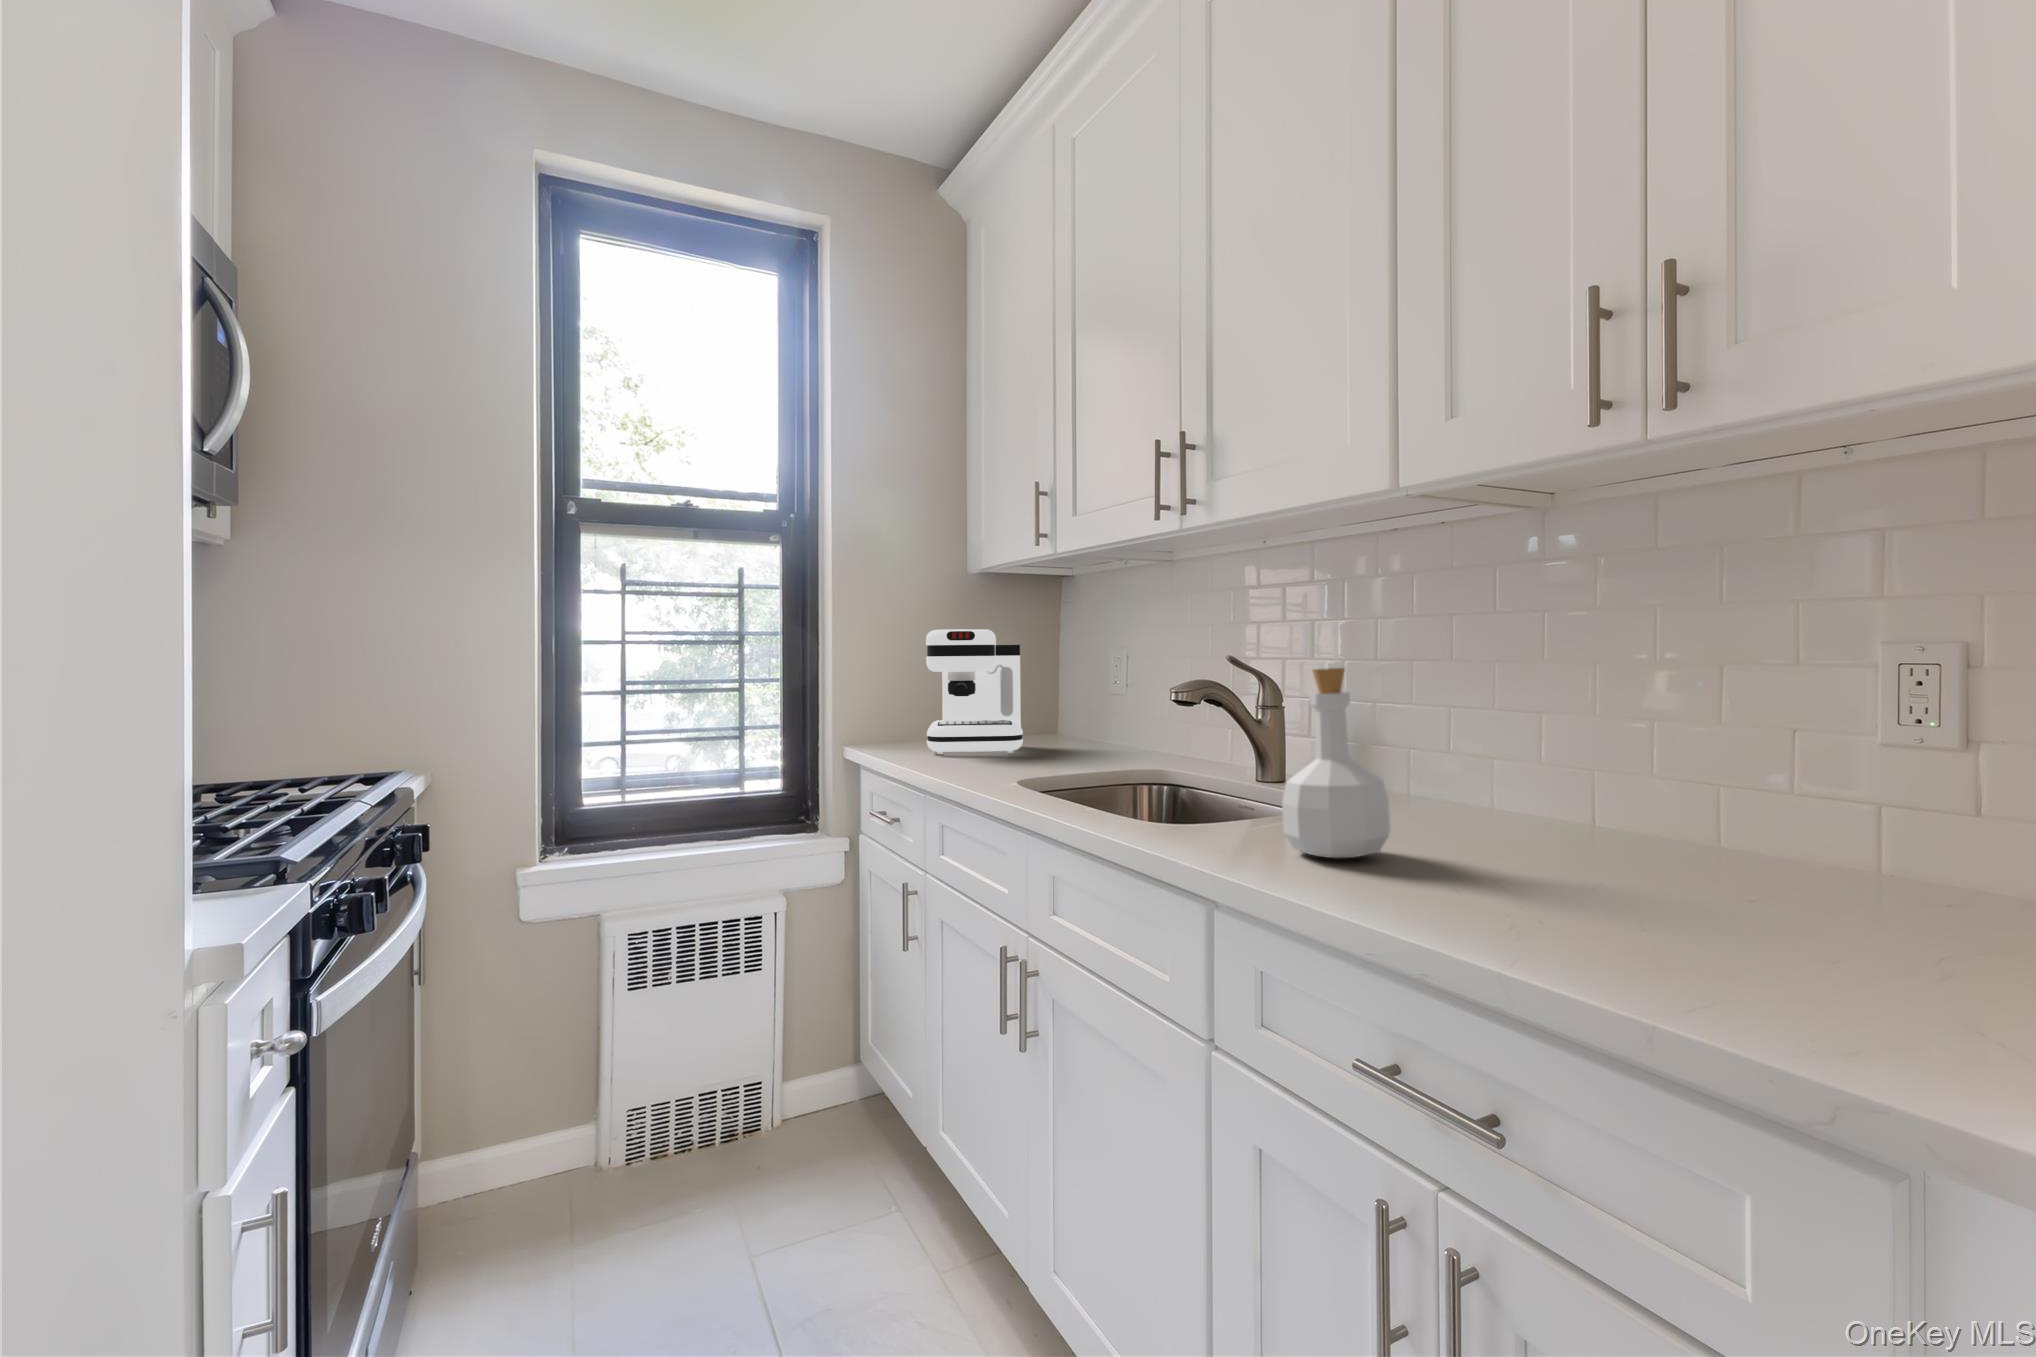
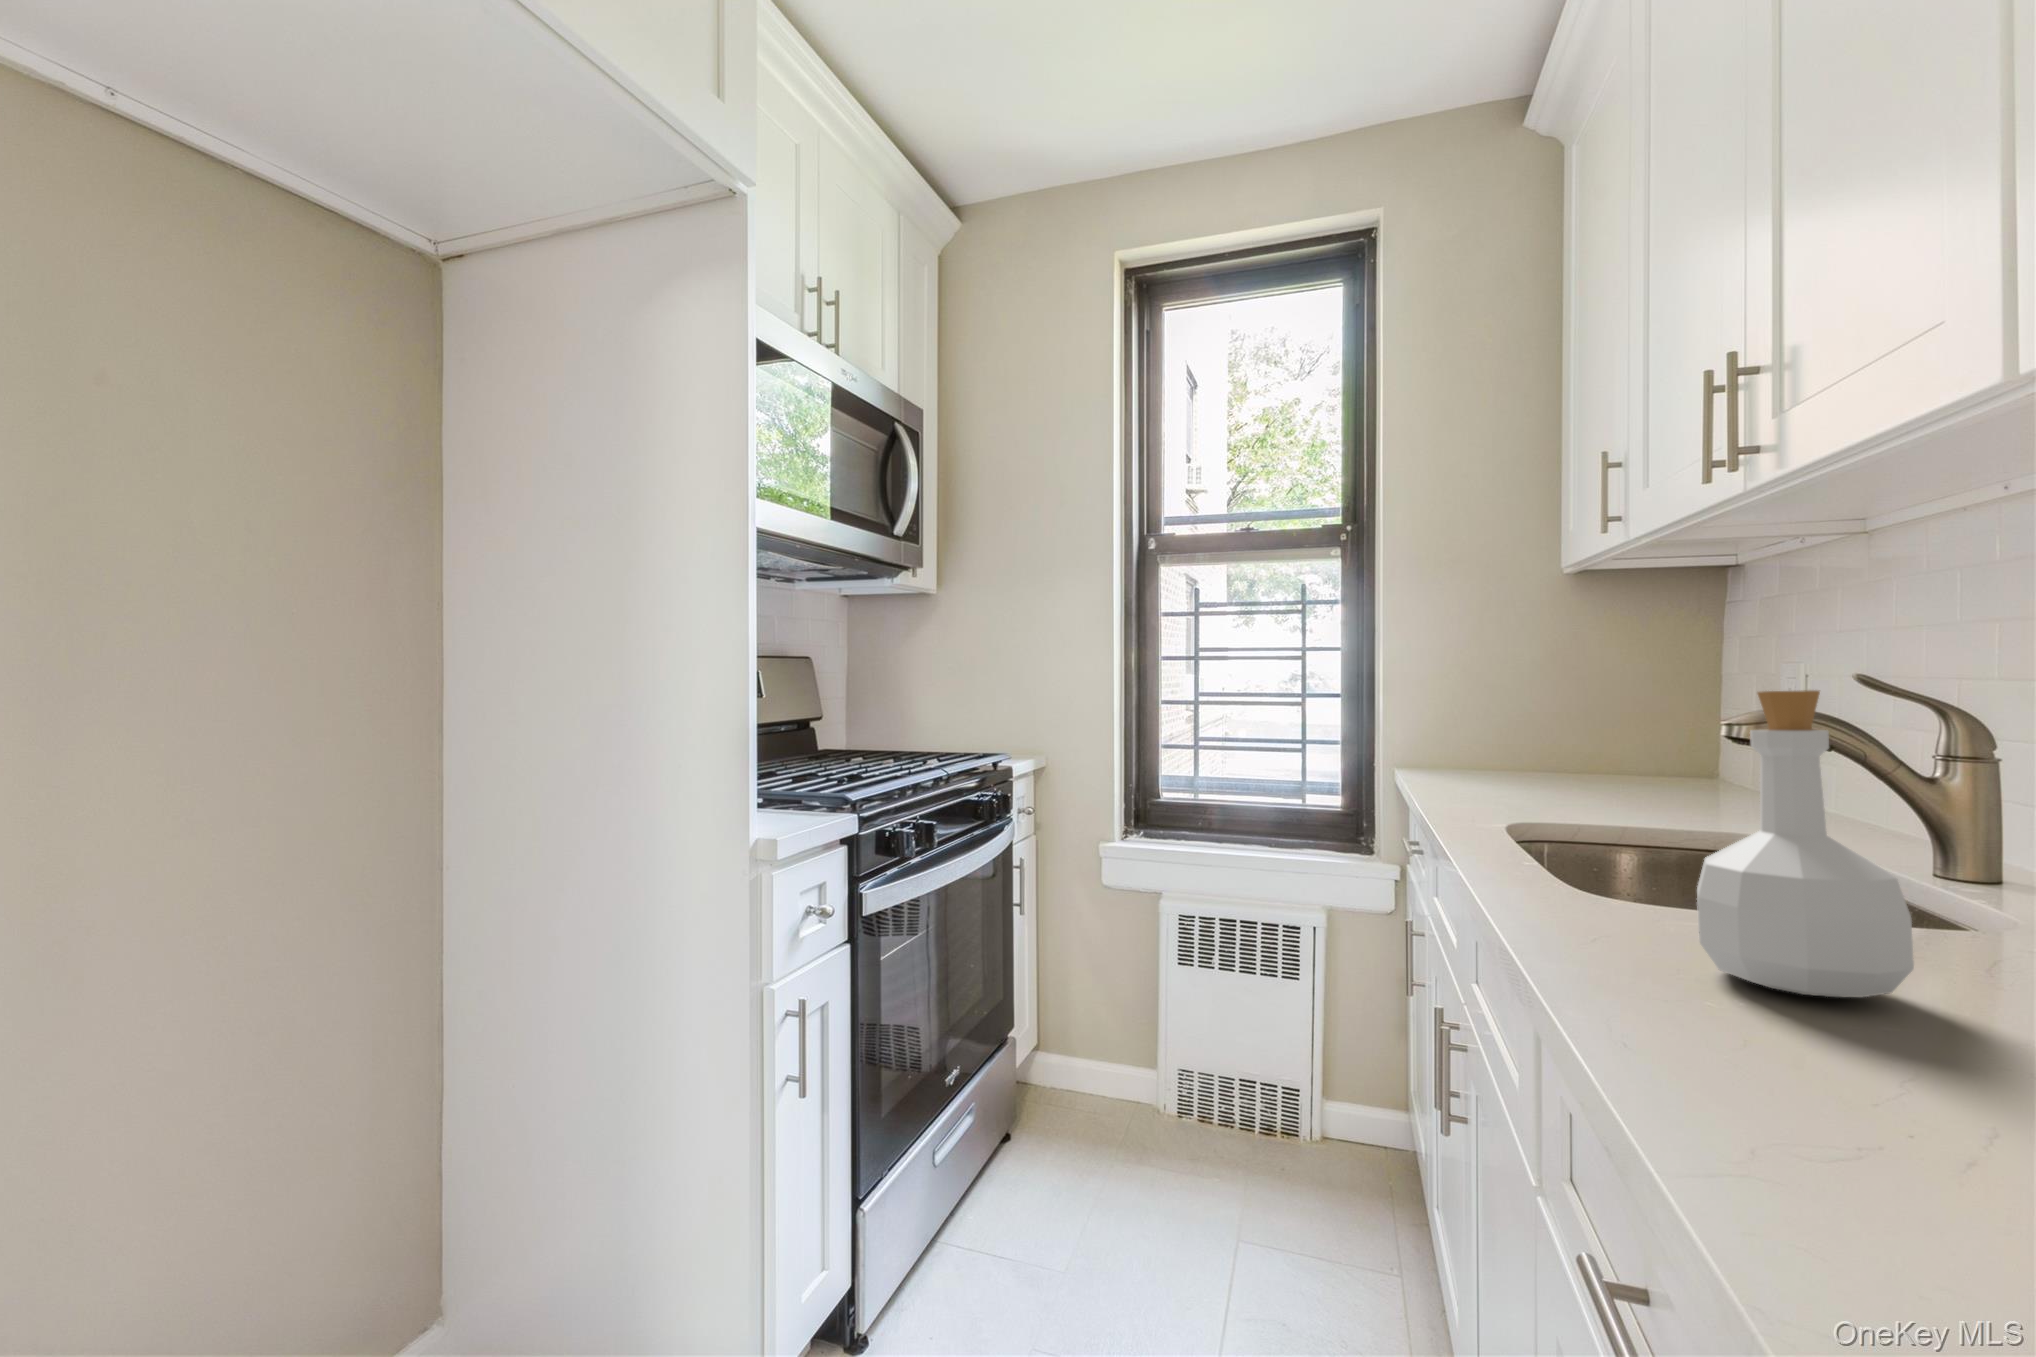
coffee maker: present [926,629,1023,754] -> none [1479,639,1630,793]

